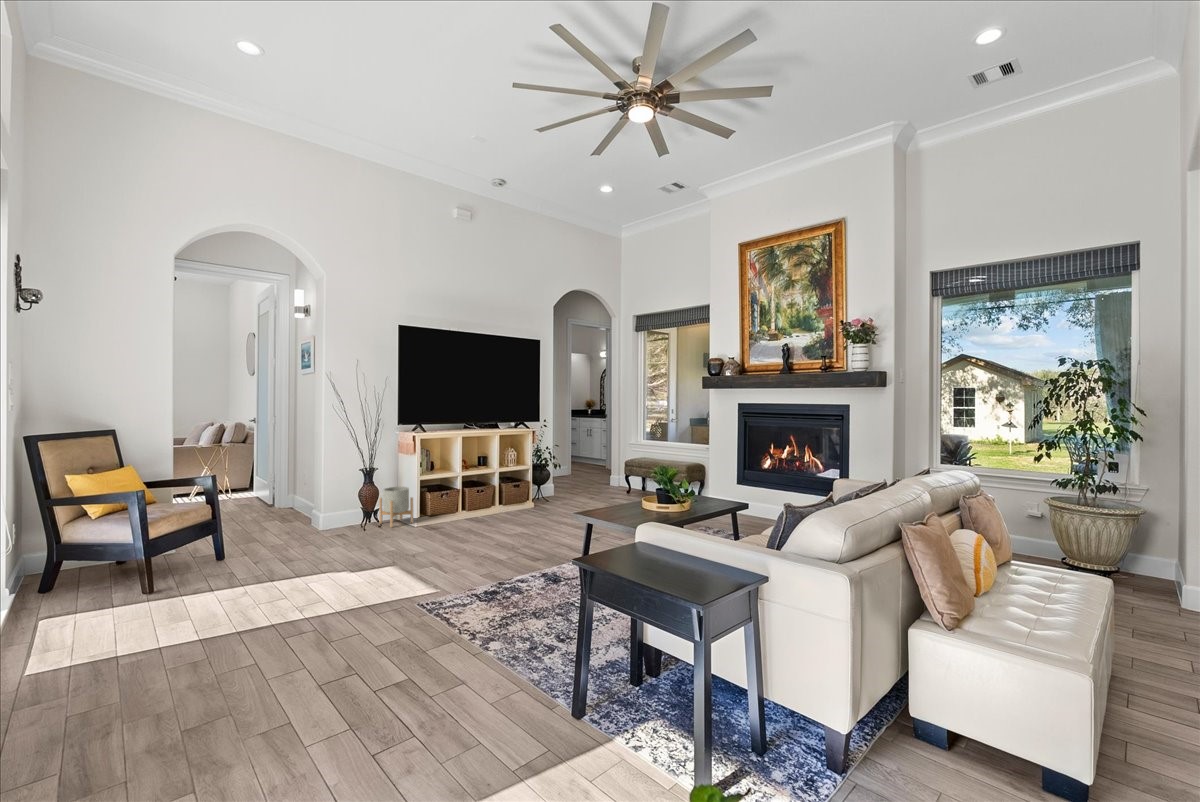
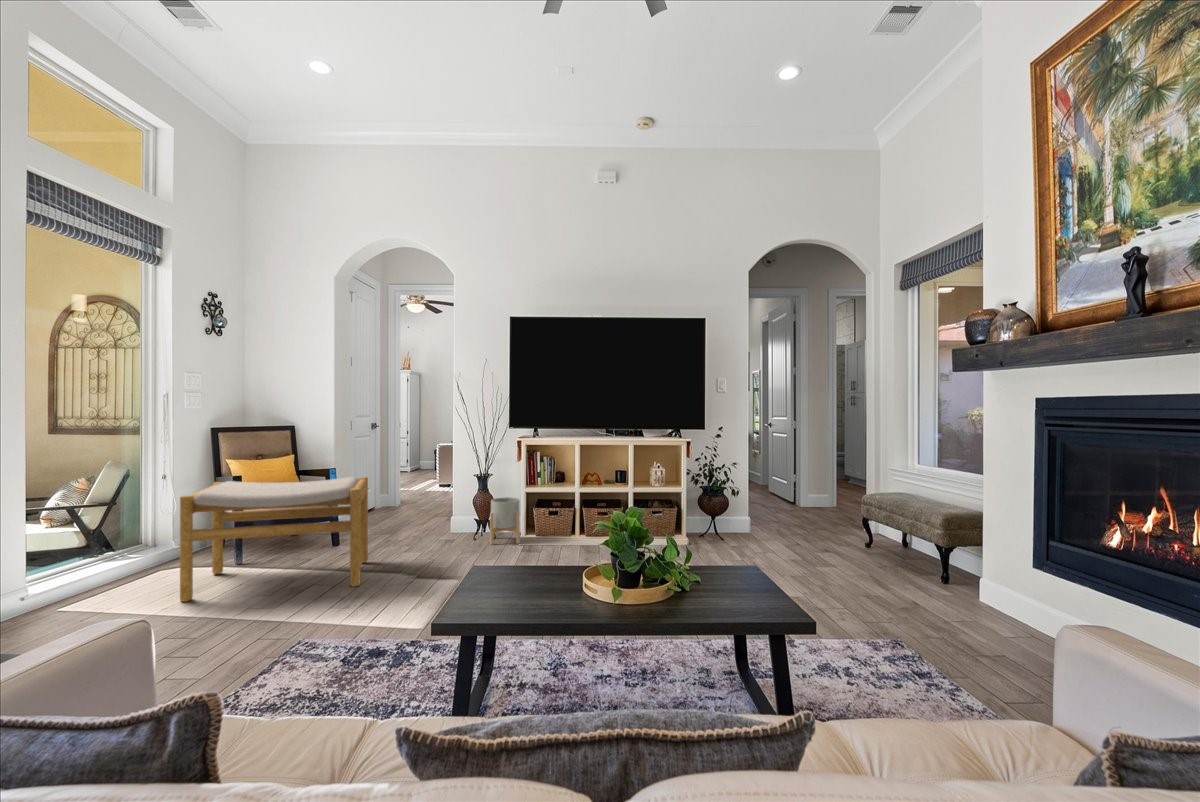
footstool: none [171,480,361,615] -> present [180,477,368,602]

